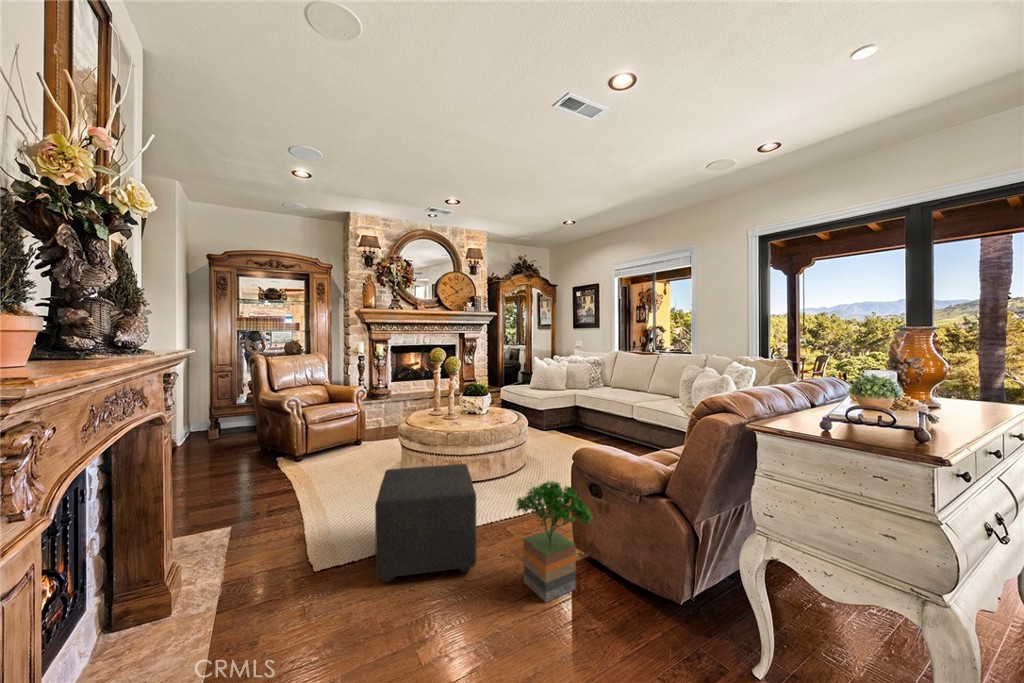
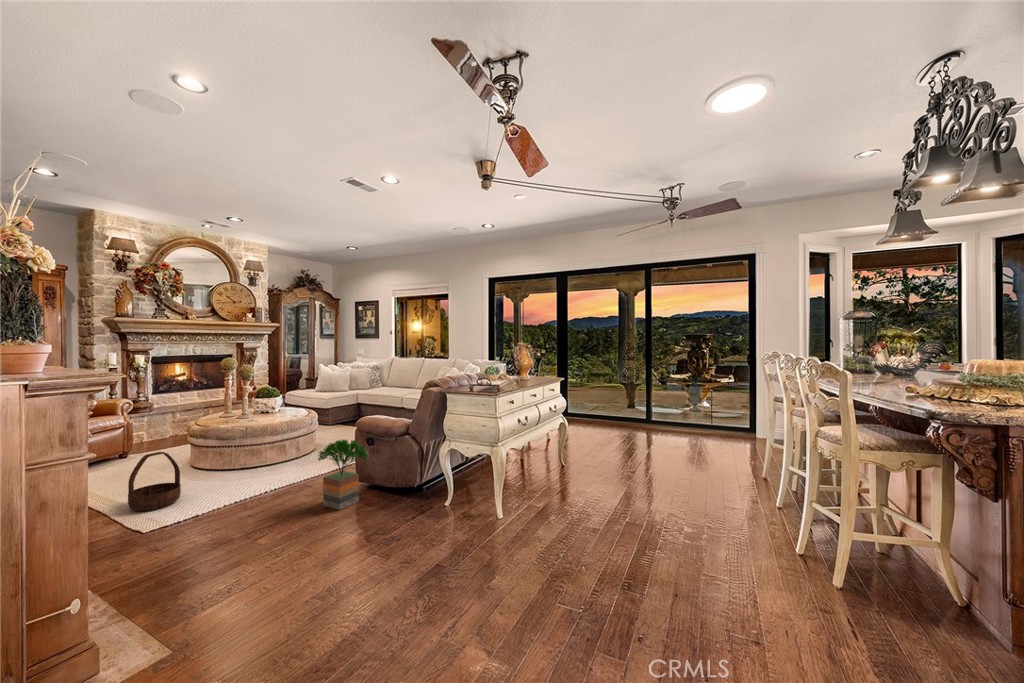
basket: none [323,458,374,529] -> present [128,452,181,511]
ottoman: present [375,464,476,582] -> none [200,442,288,525]

